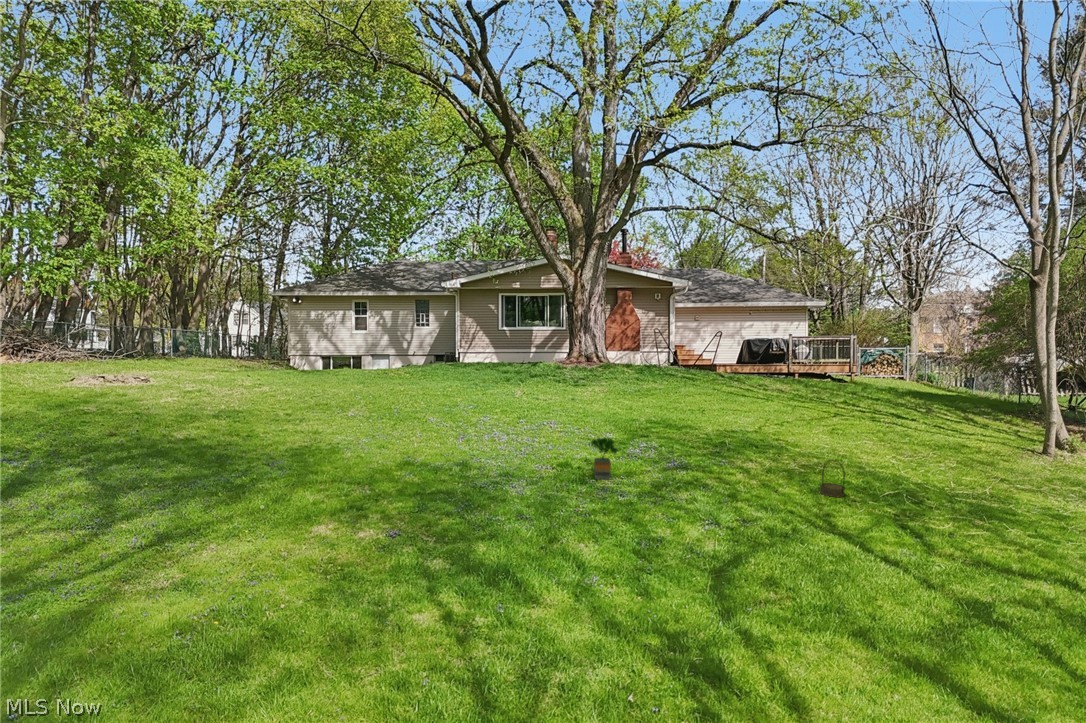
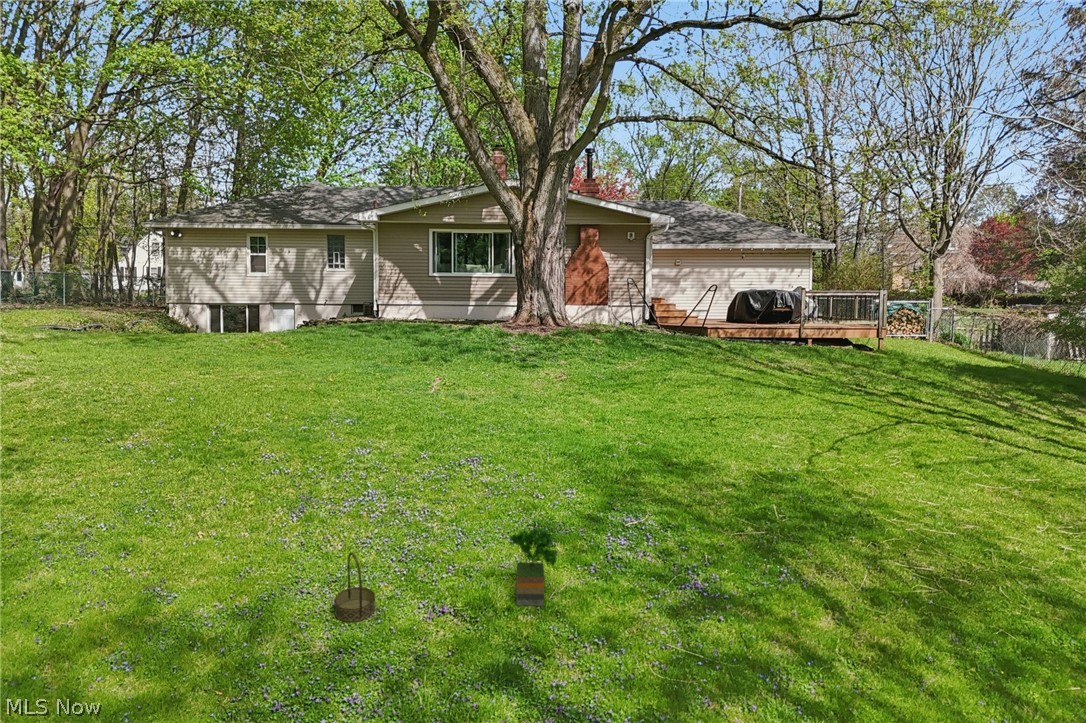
basket: present [820,460,845,497] -> present [334,552,375,622]

